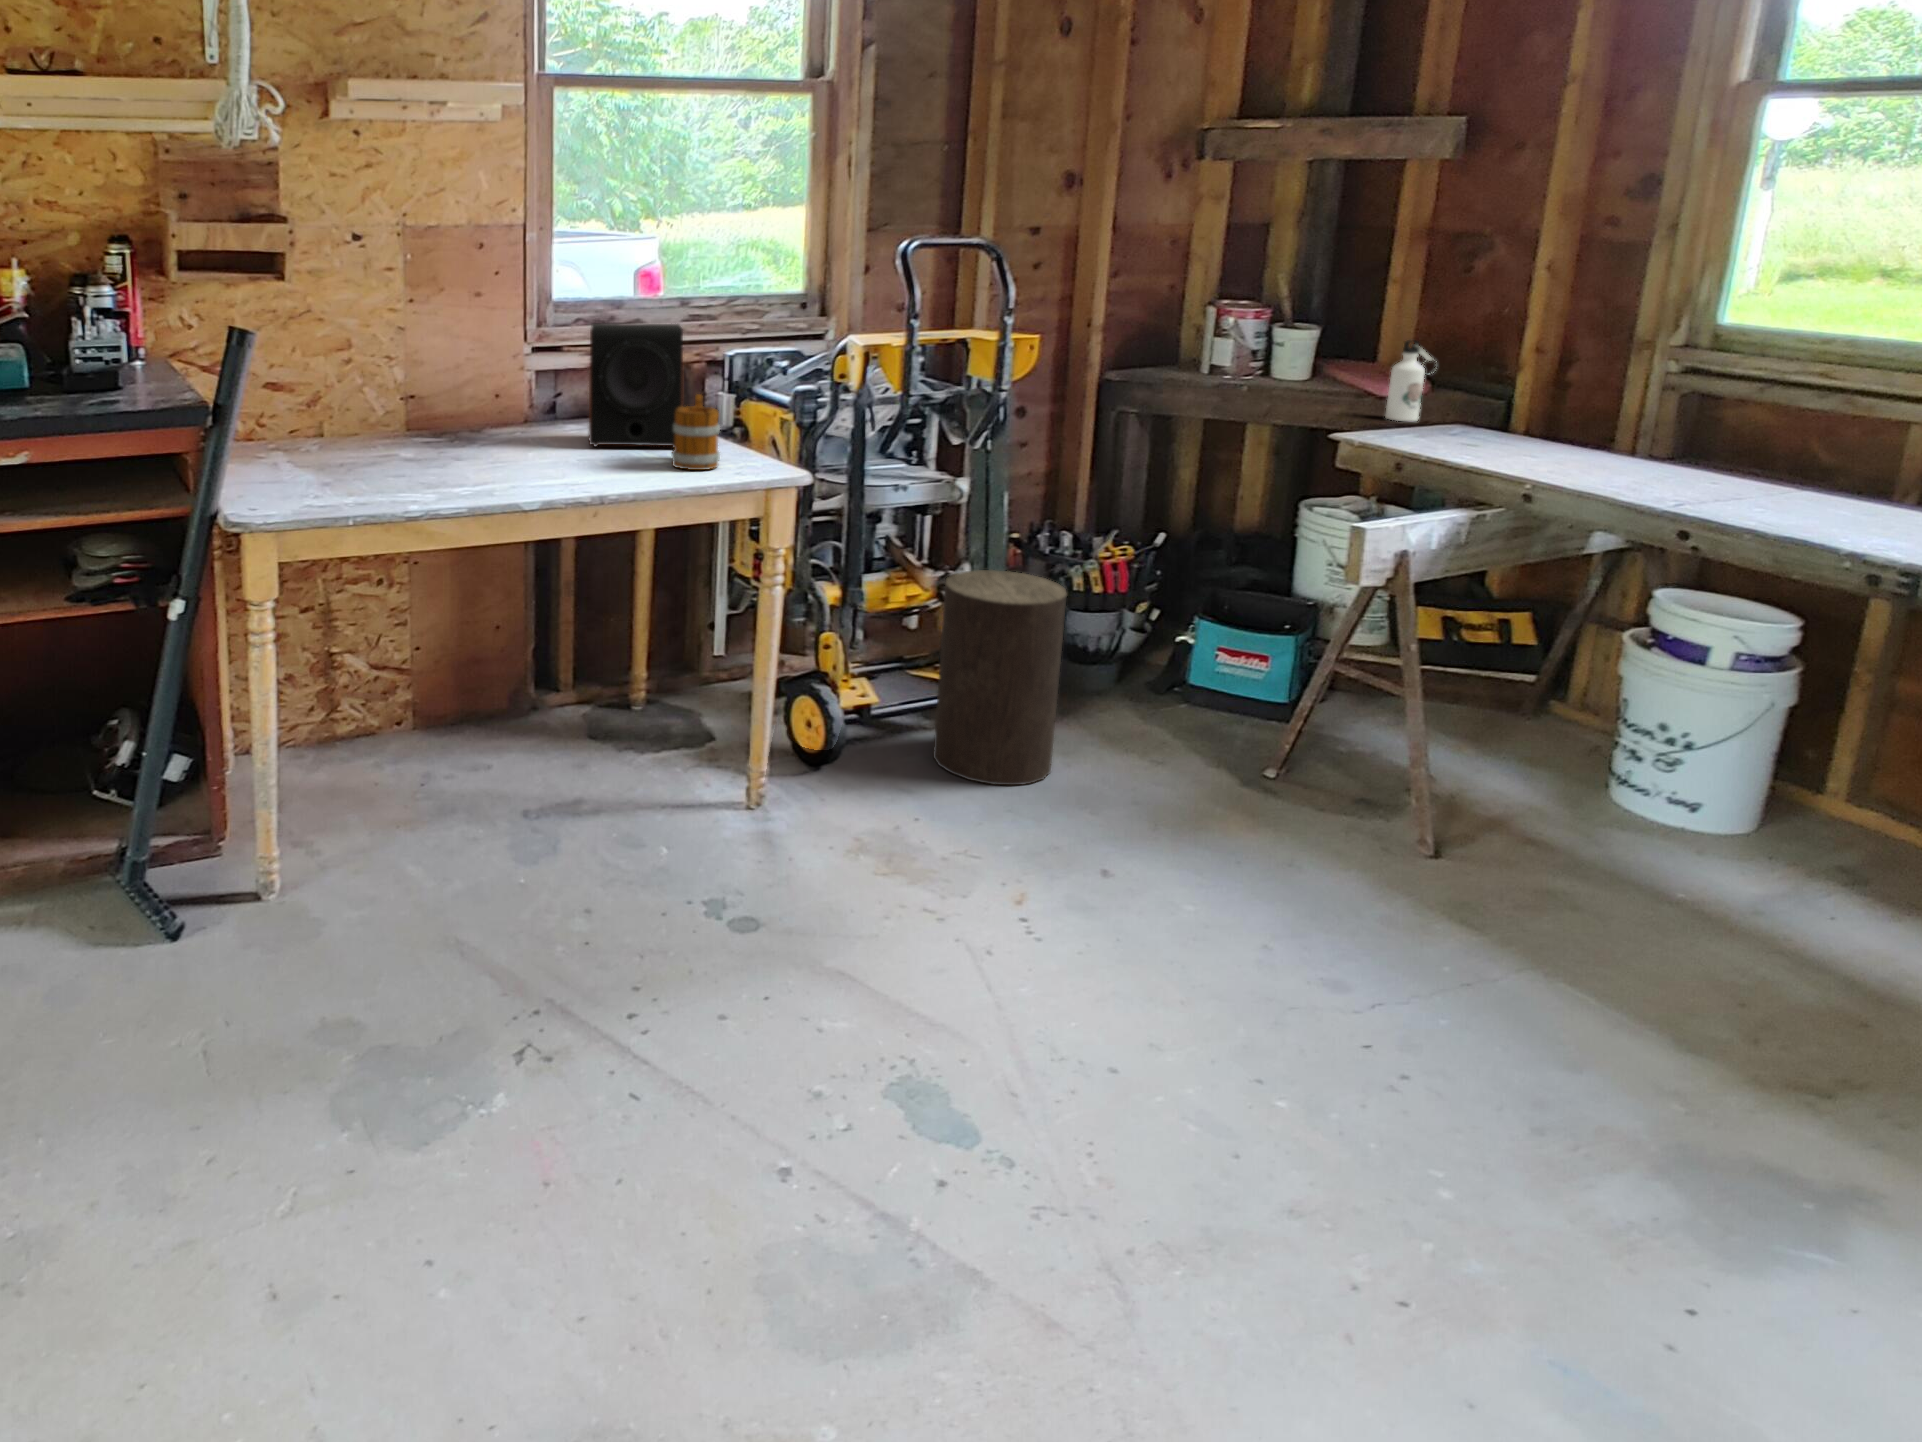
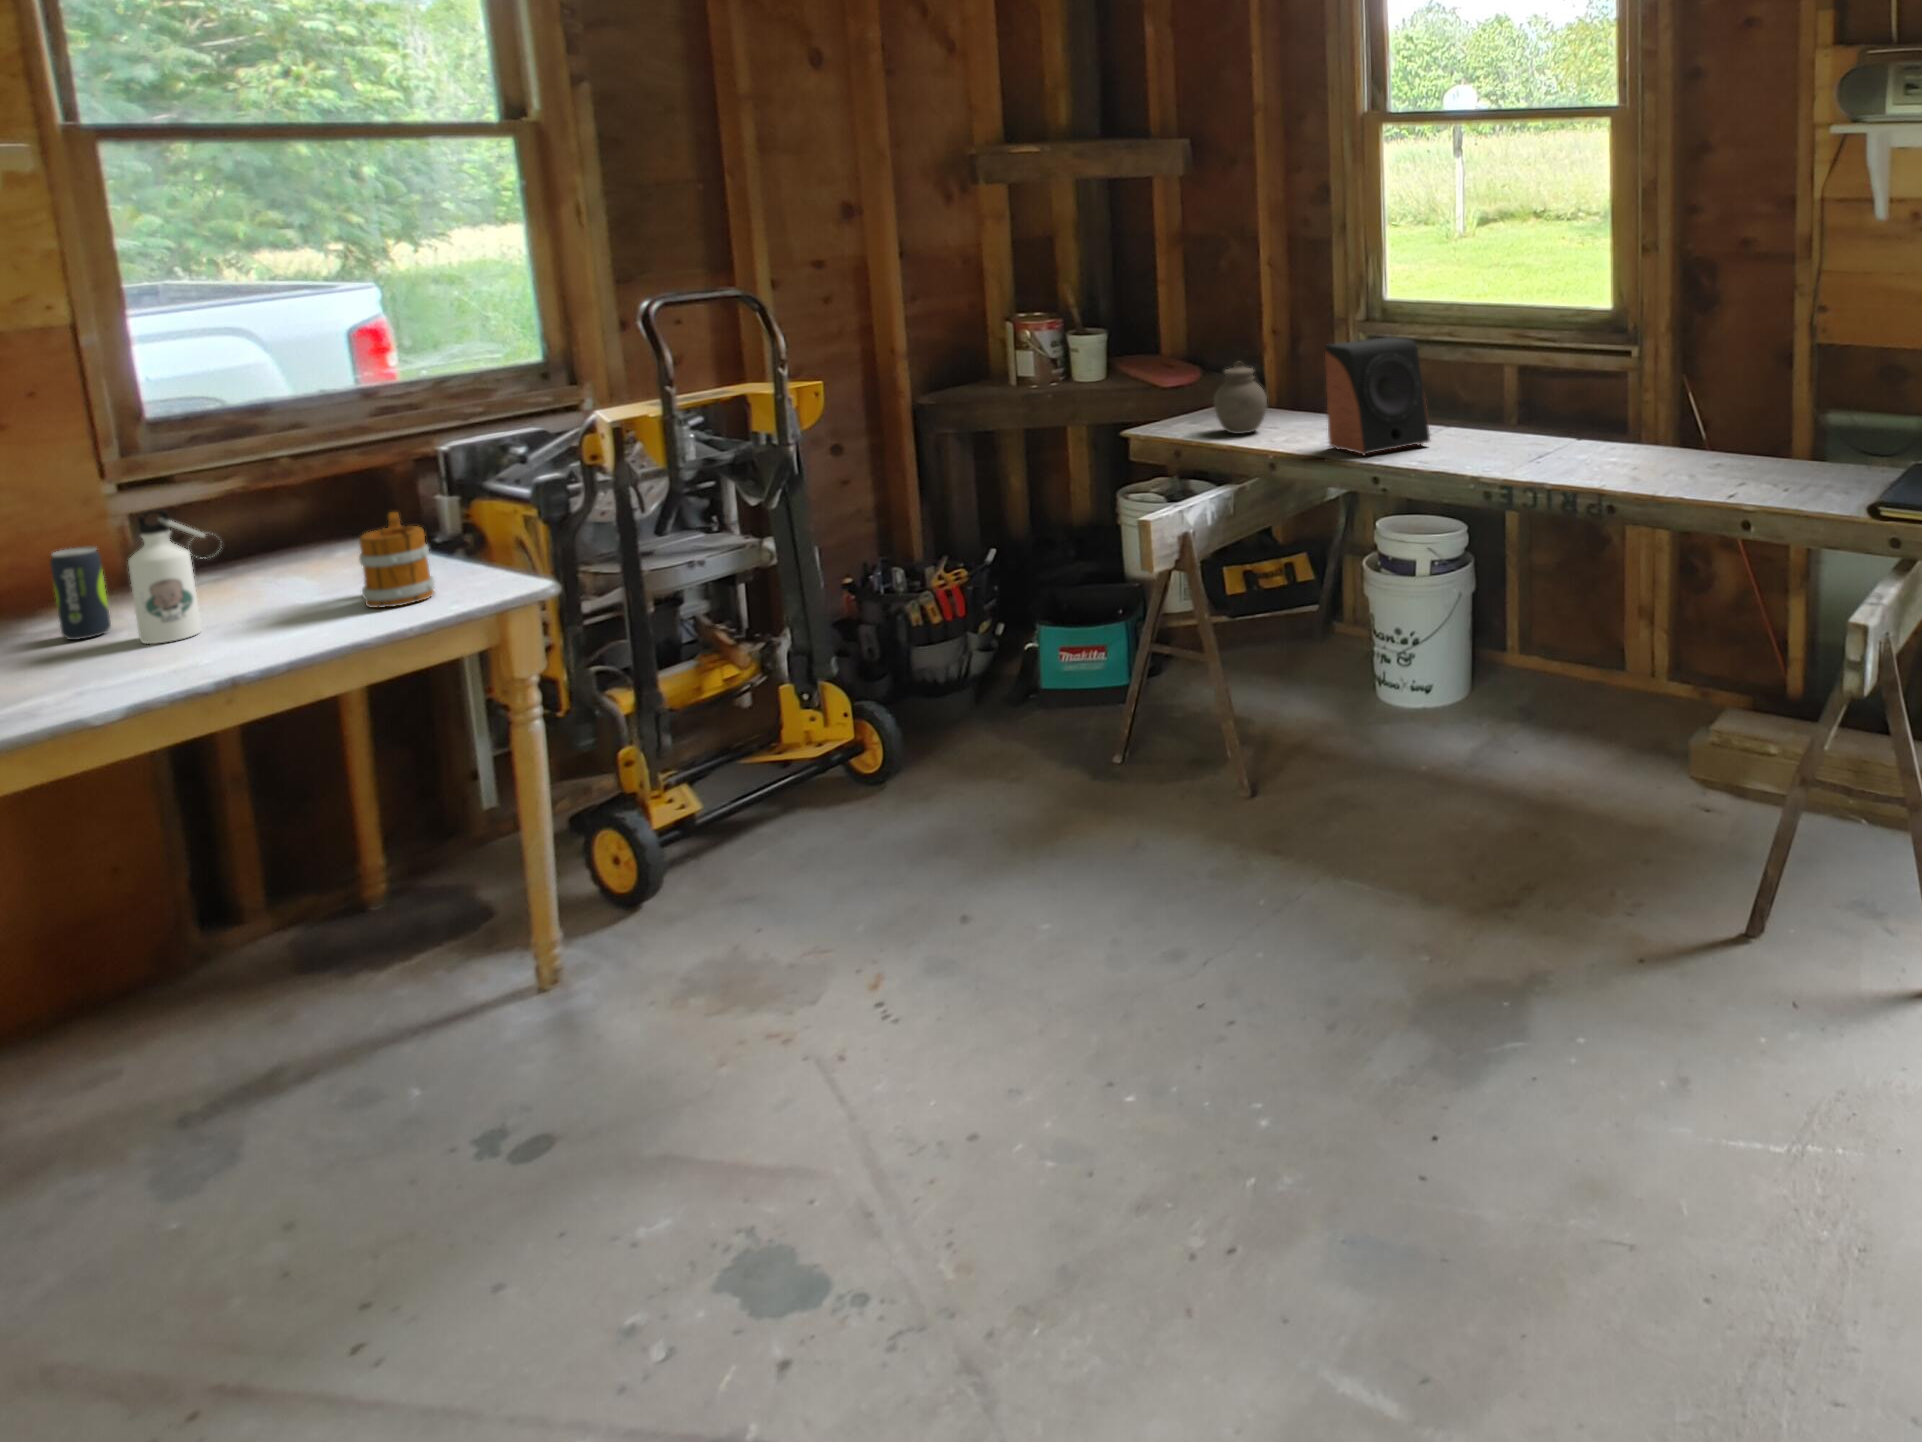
speaker: present [589,323,683,448] -> present [1325,337,1430,455]
water bottle: present [1385,340,1432,421] -> present [128,510,222,644]
jar: none [1453,372,1526,456] -> present [1214,362,1267,434]
beverage can: none [495,386,522,453] -> present [50,547,111,640]
stool: present [933,570,1067,785] -> none [759,627,908,861]

